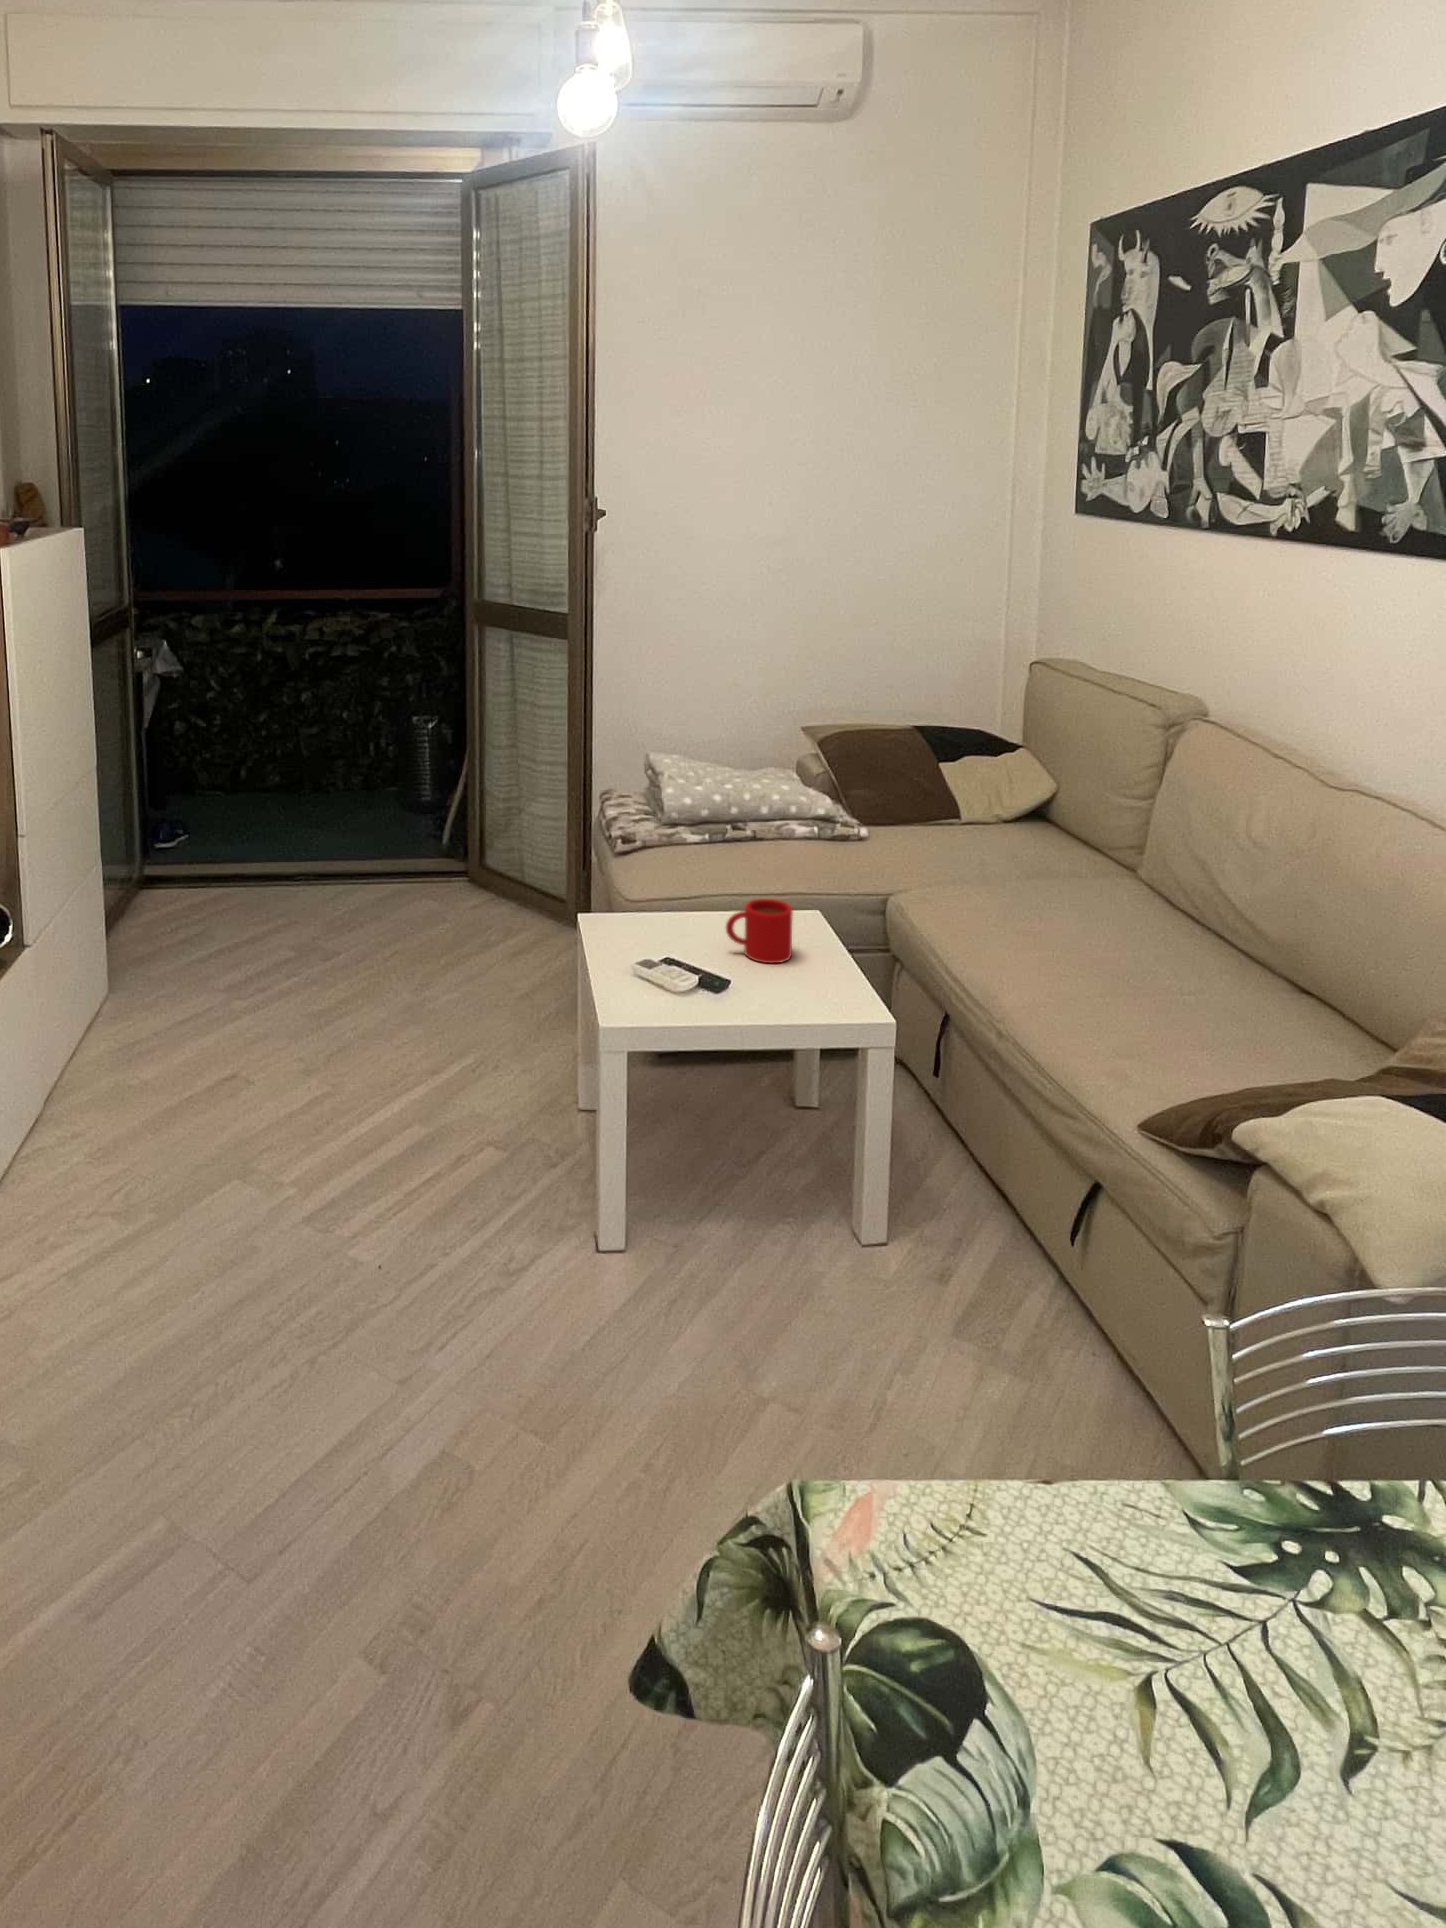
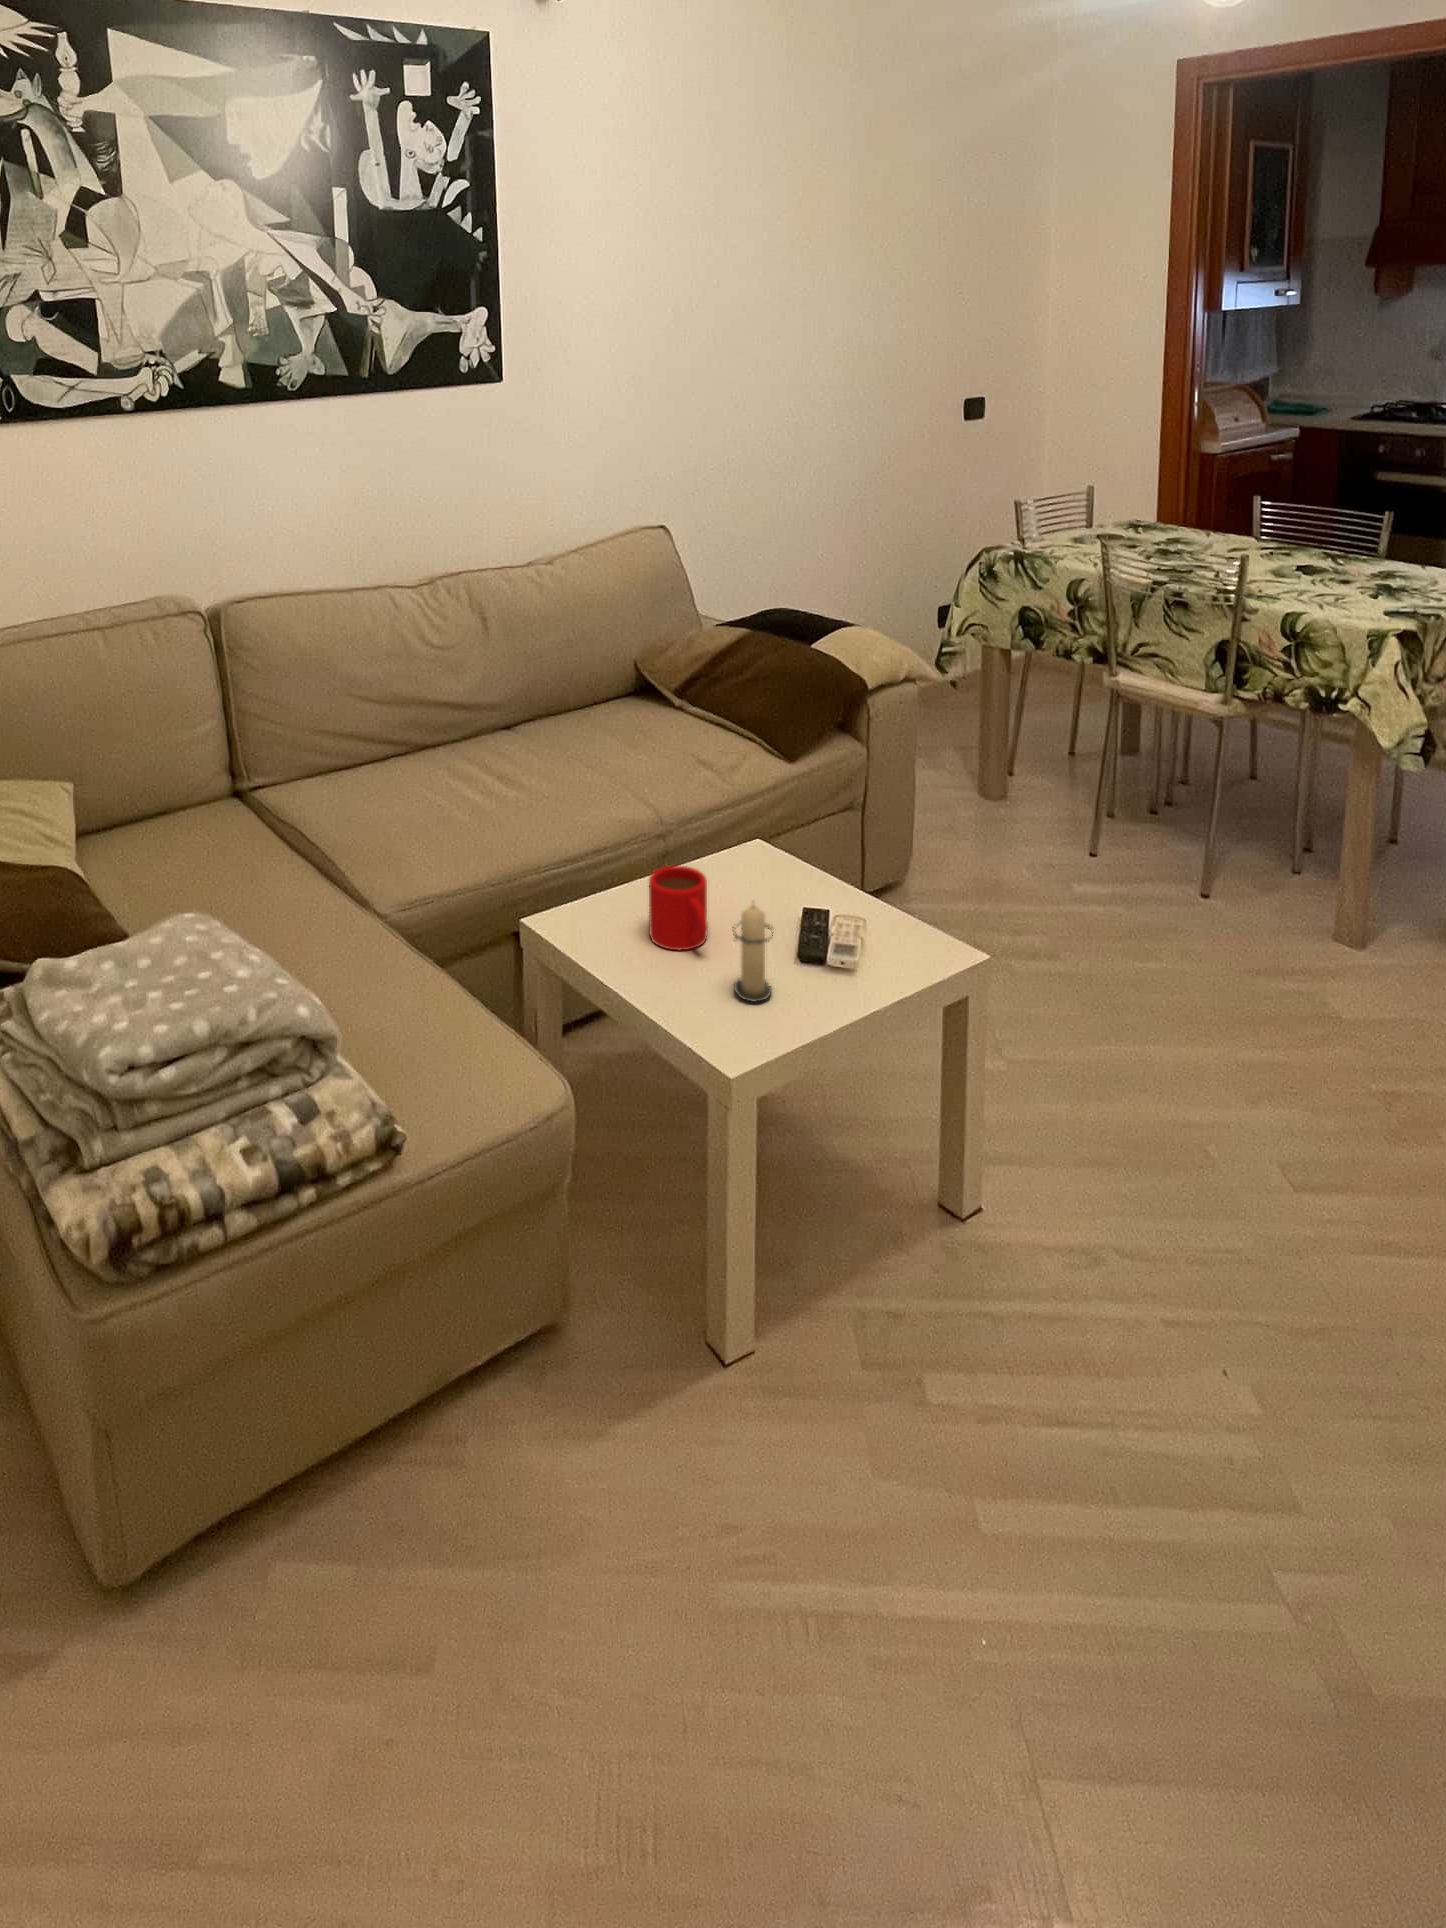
candle: none [651,881,688,957] -> present [732,905,773,1002]

